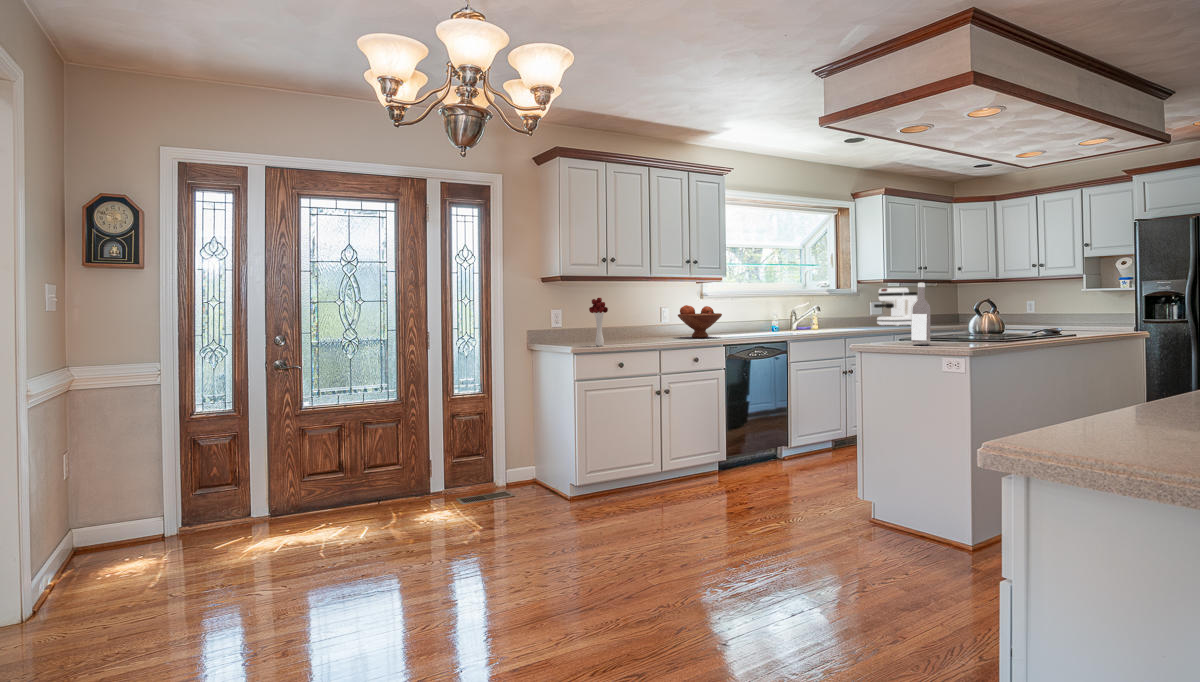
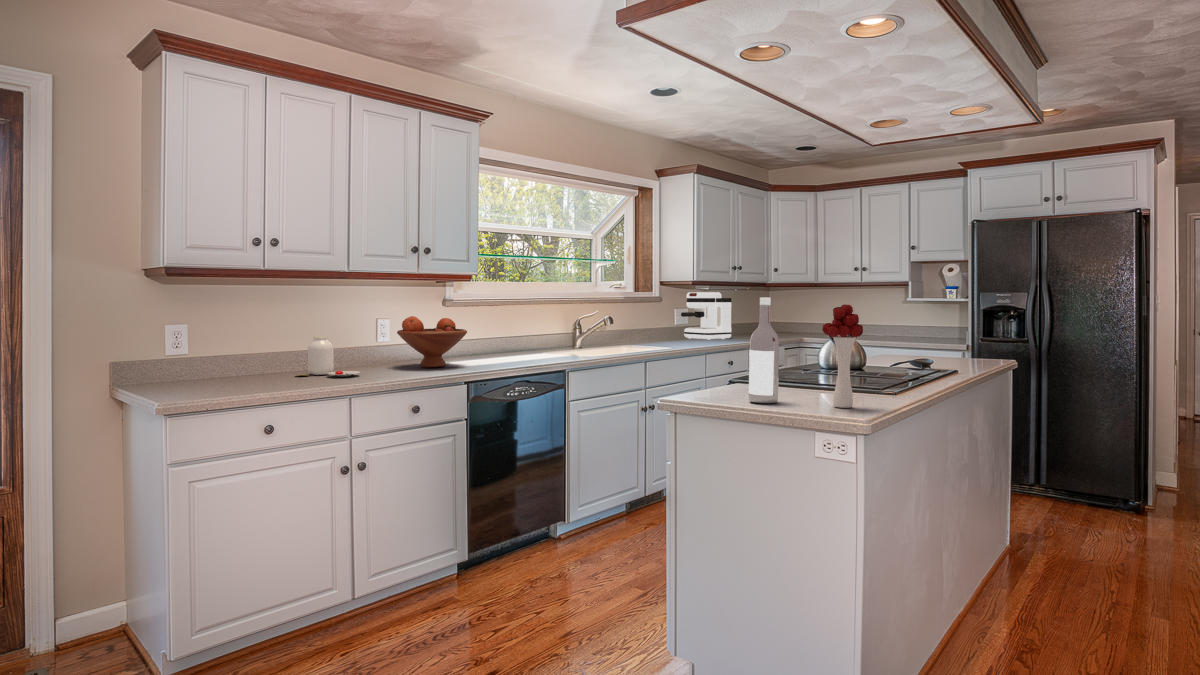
flower bouquet: present [589,298,608,346] -> present [822,304,863,408]
jar: none [623,317,661,341] -> present [295,336,360,376]

